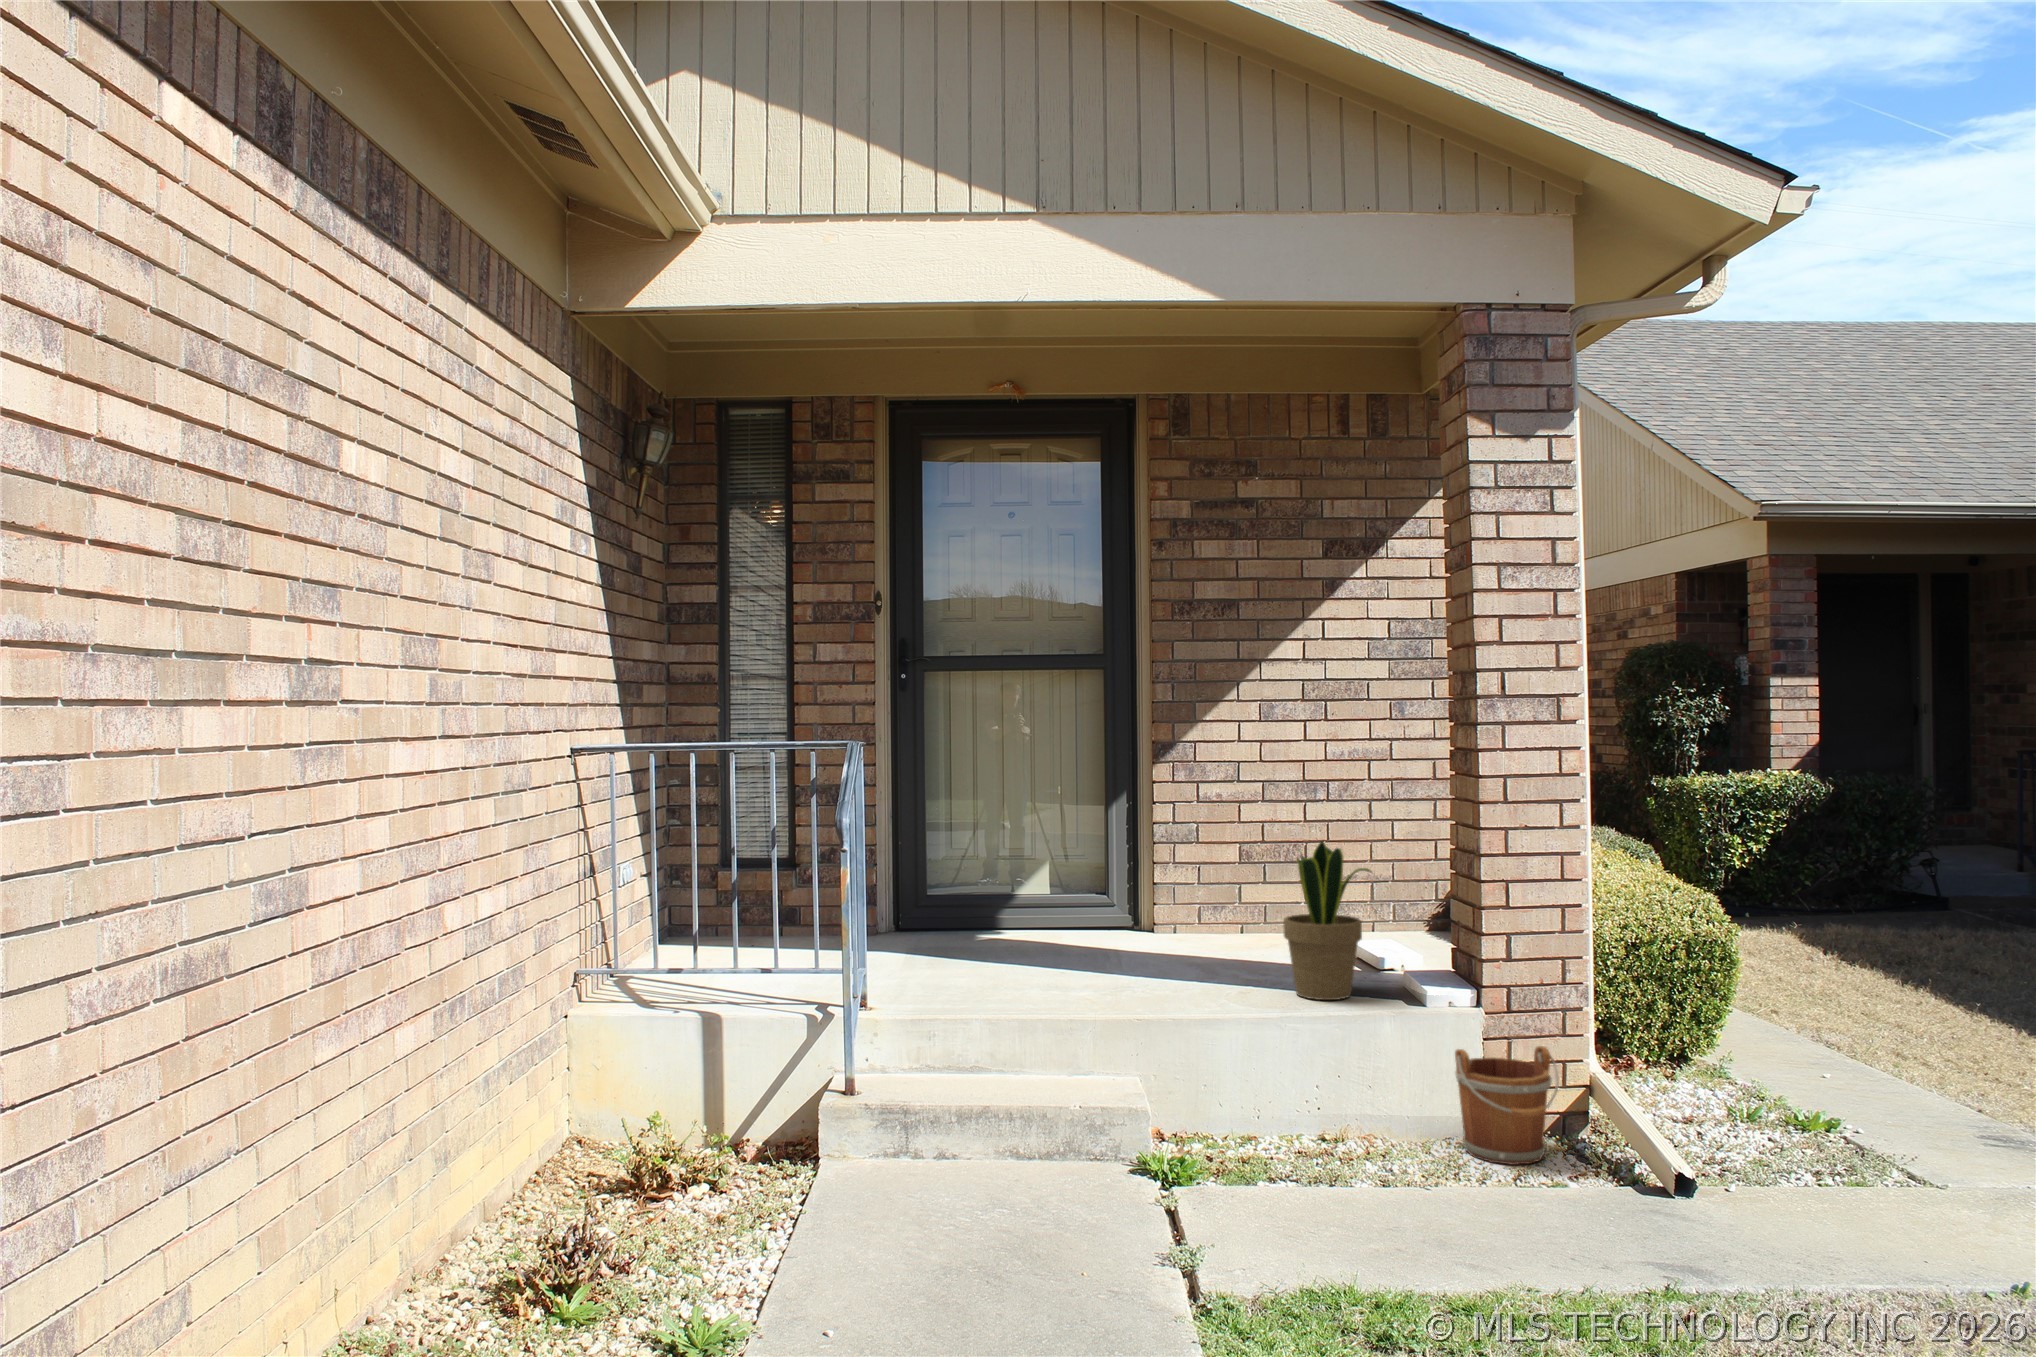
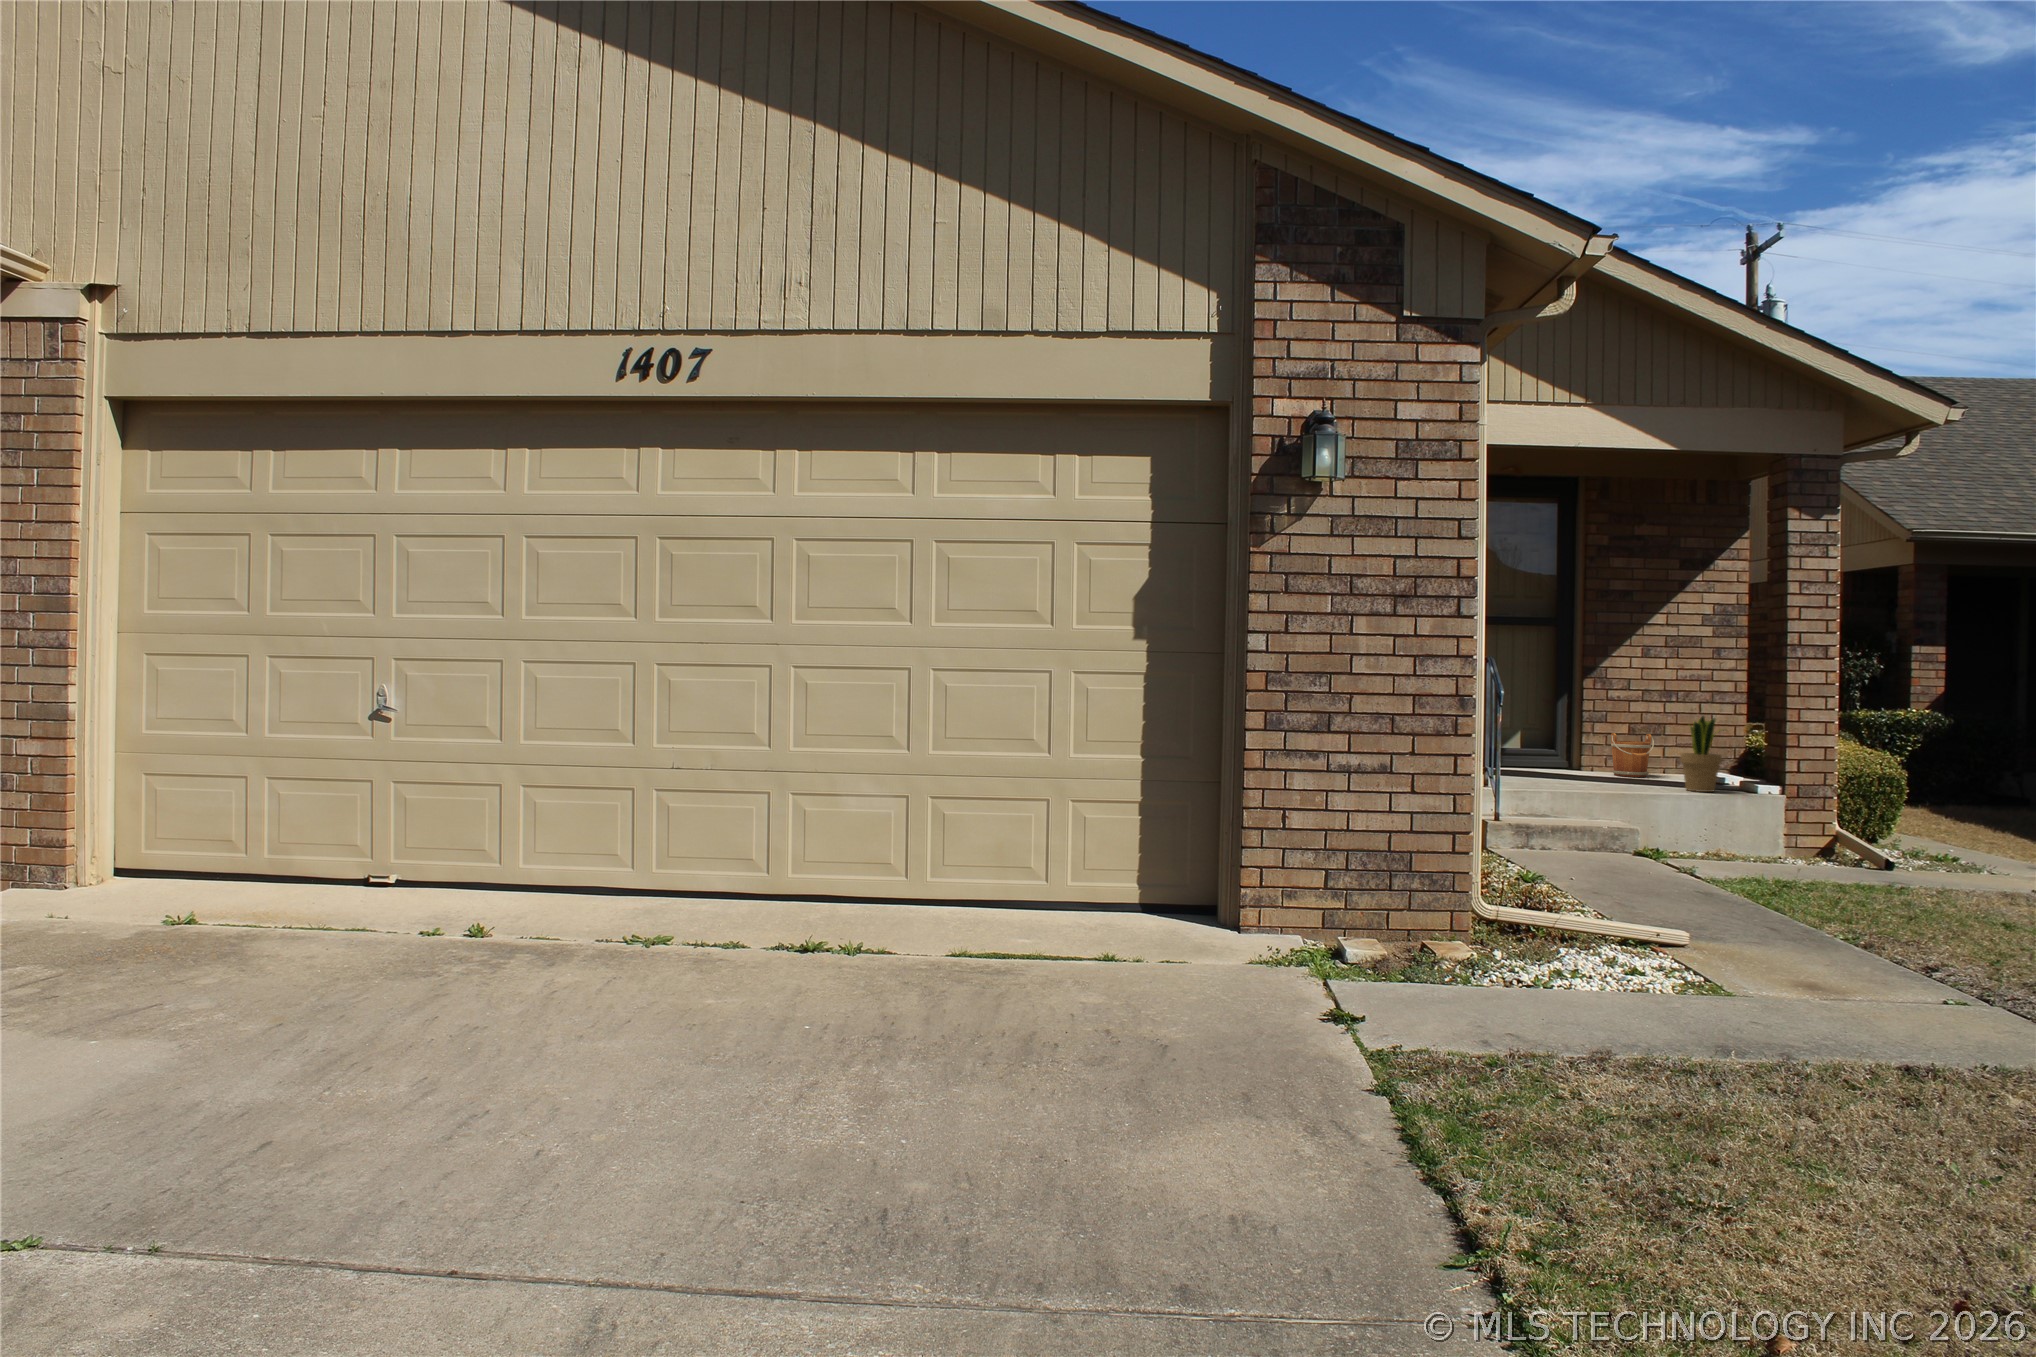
bucket: present [1455,1046,1559,1165] -> present [1611,733,1654,777]

